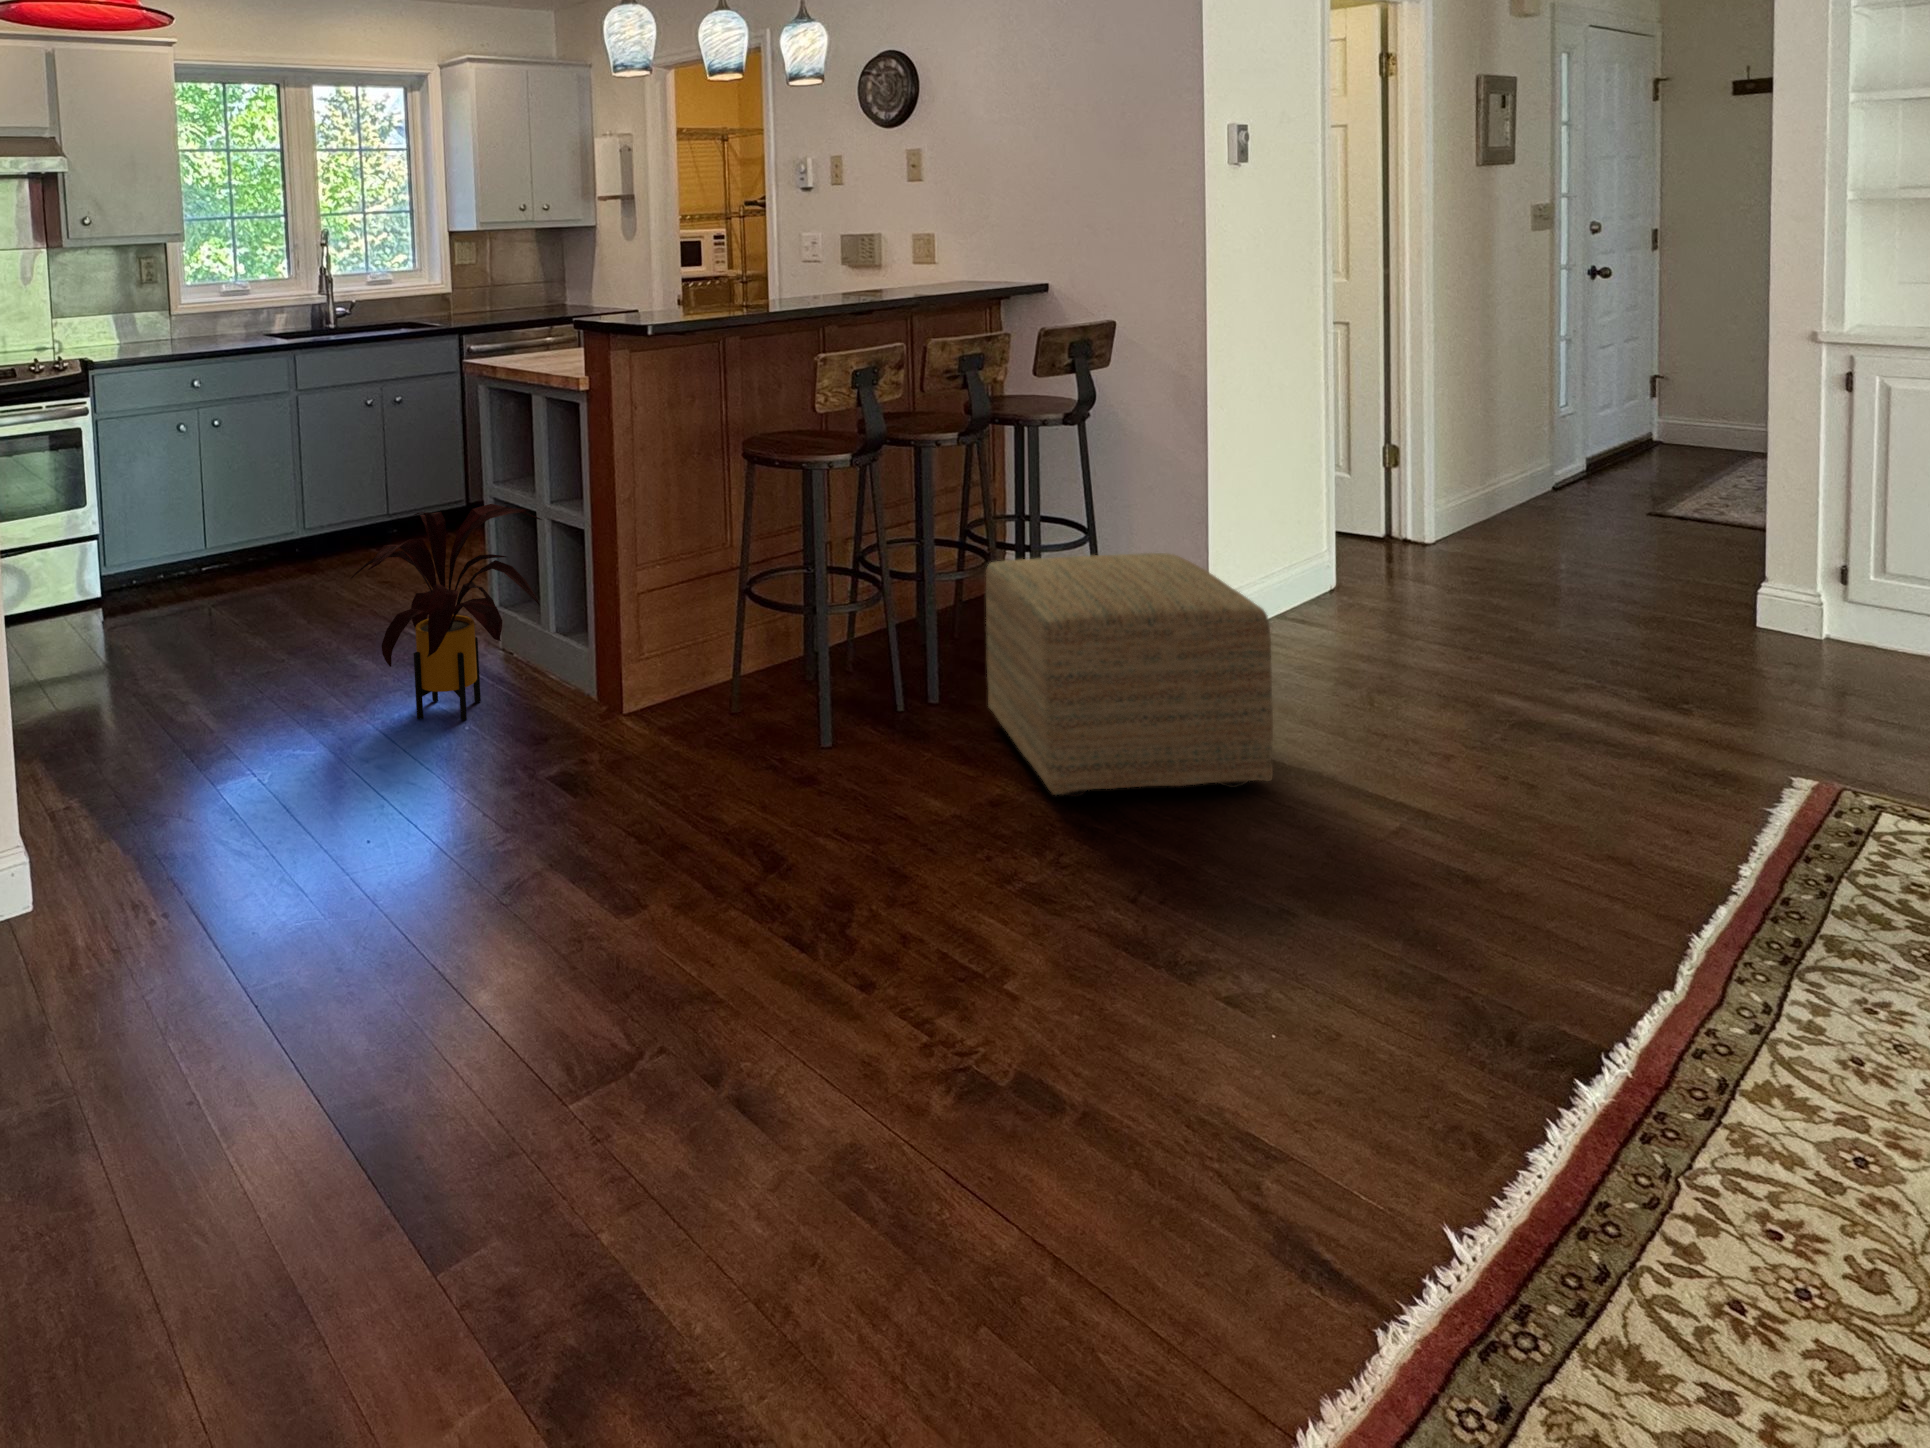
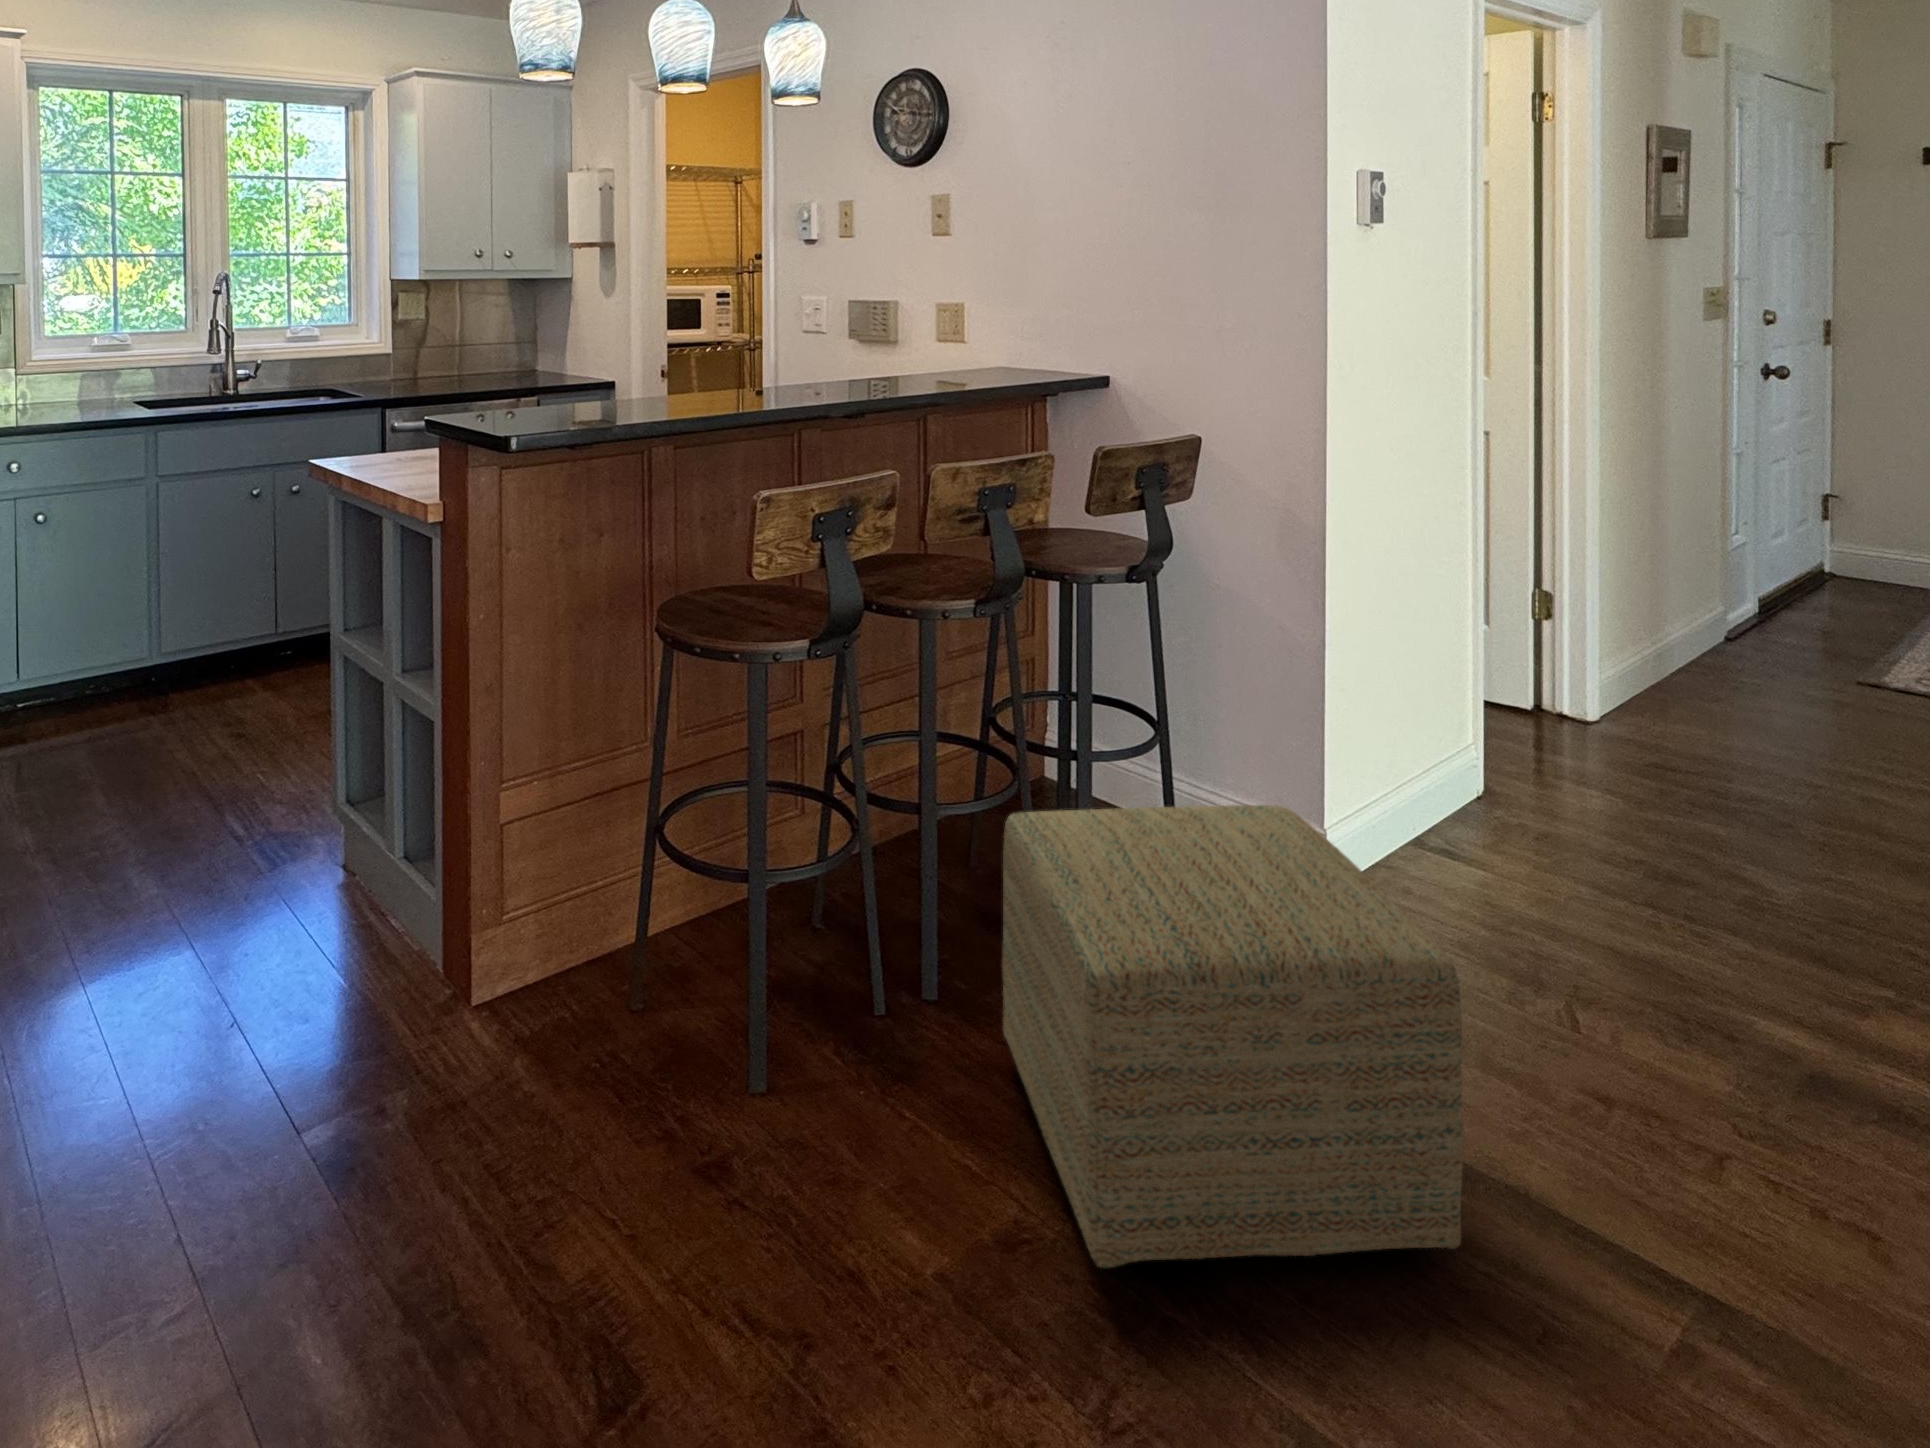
house plant: present [351,504,542,720] -> none [55,678,384,1014]

